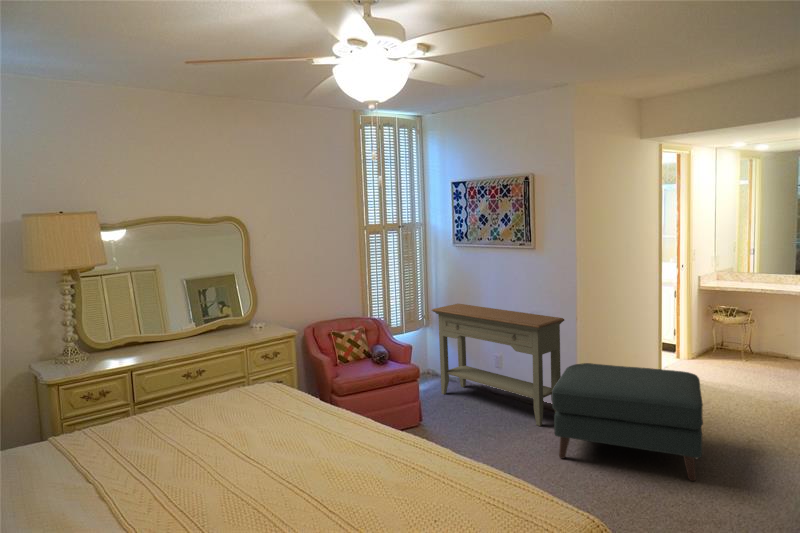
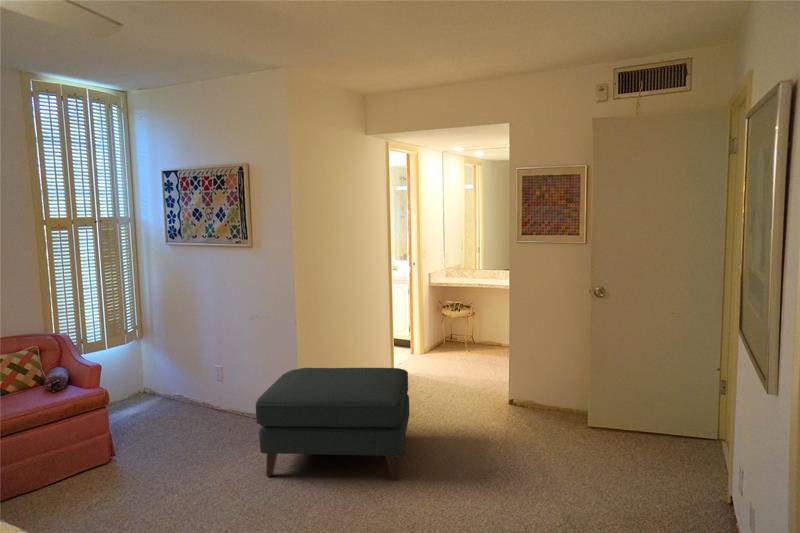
console table: present [432,304,564,426] -> none [136,311,283,442]

